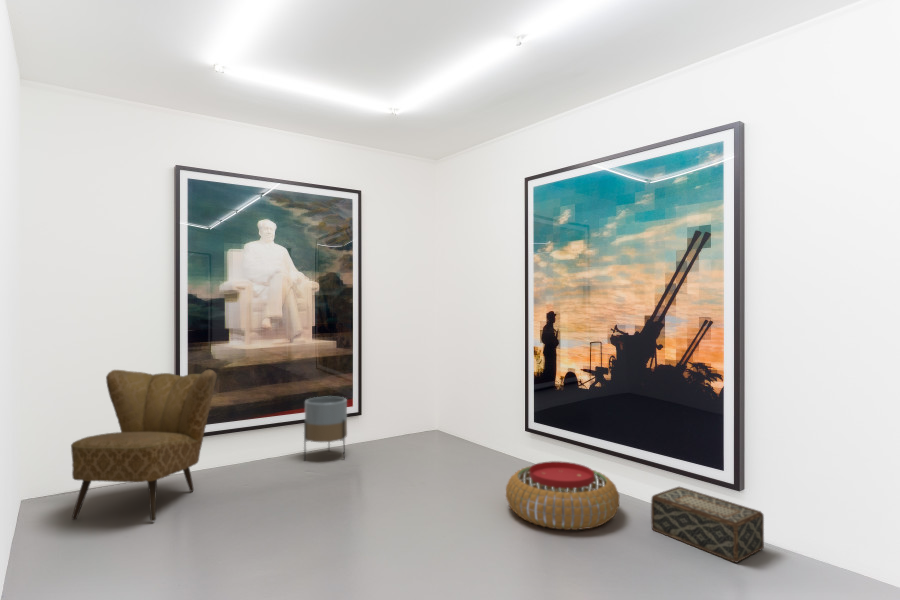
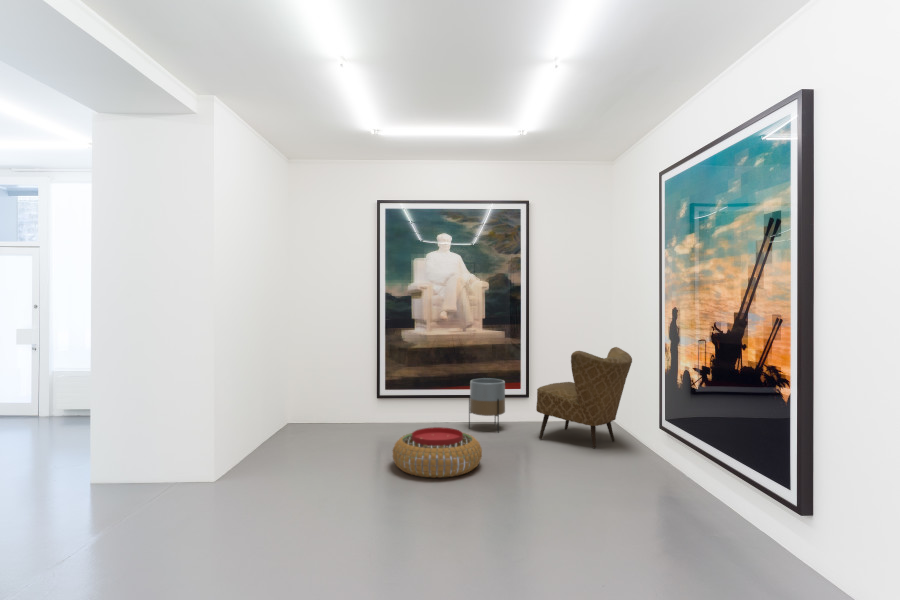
armchair: present [71,370,217,521] -> present [536,347,632,448]
pouf: present [506,461,619,530] -> present [393,427,482,478]
woven basket: present [651,487,764,562] -> none [706,501,818,584]

